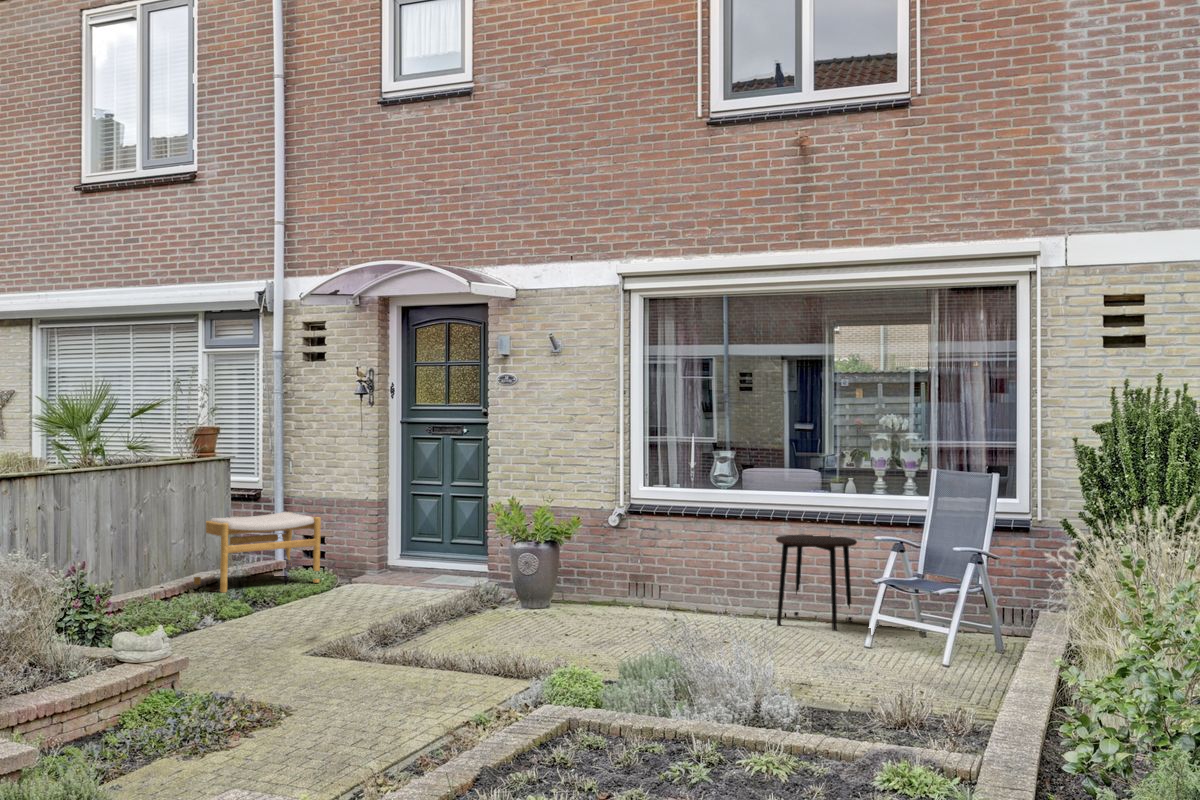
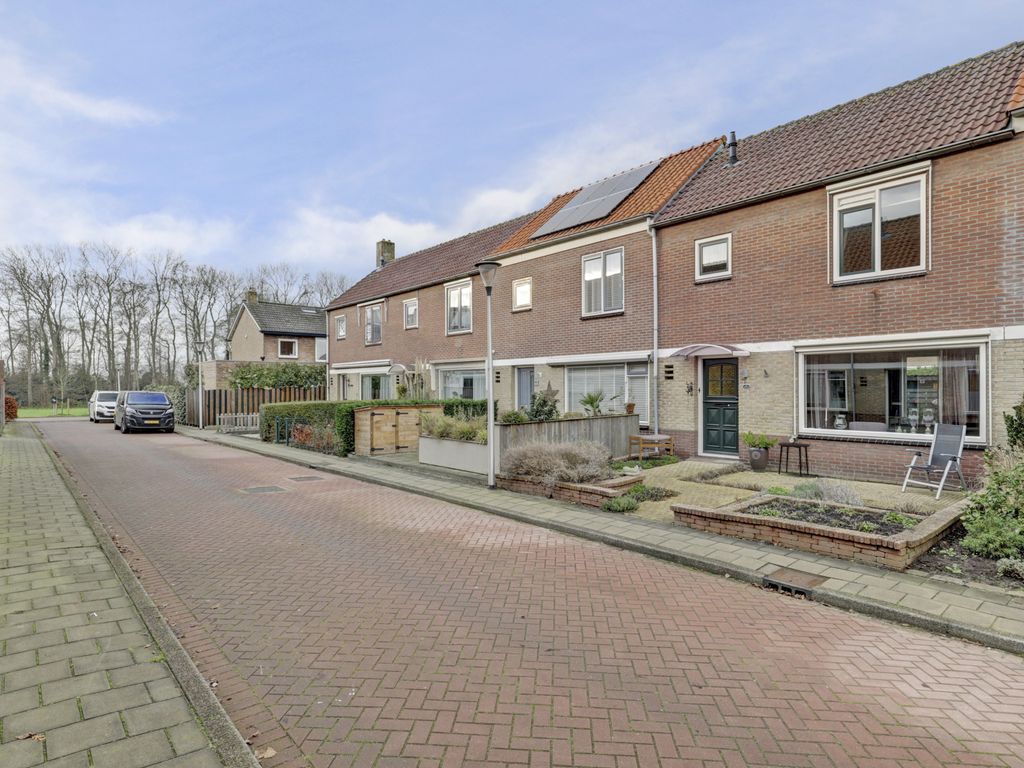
side table: present [776,535,857,631] -> present [778,443,810,477]

